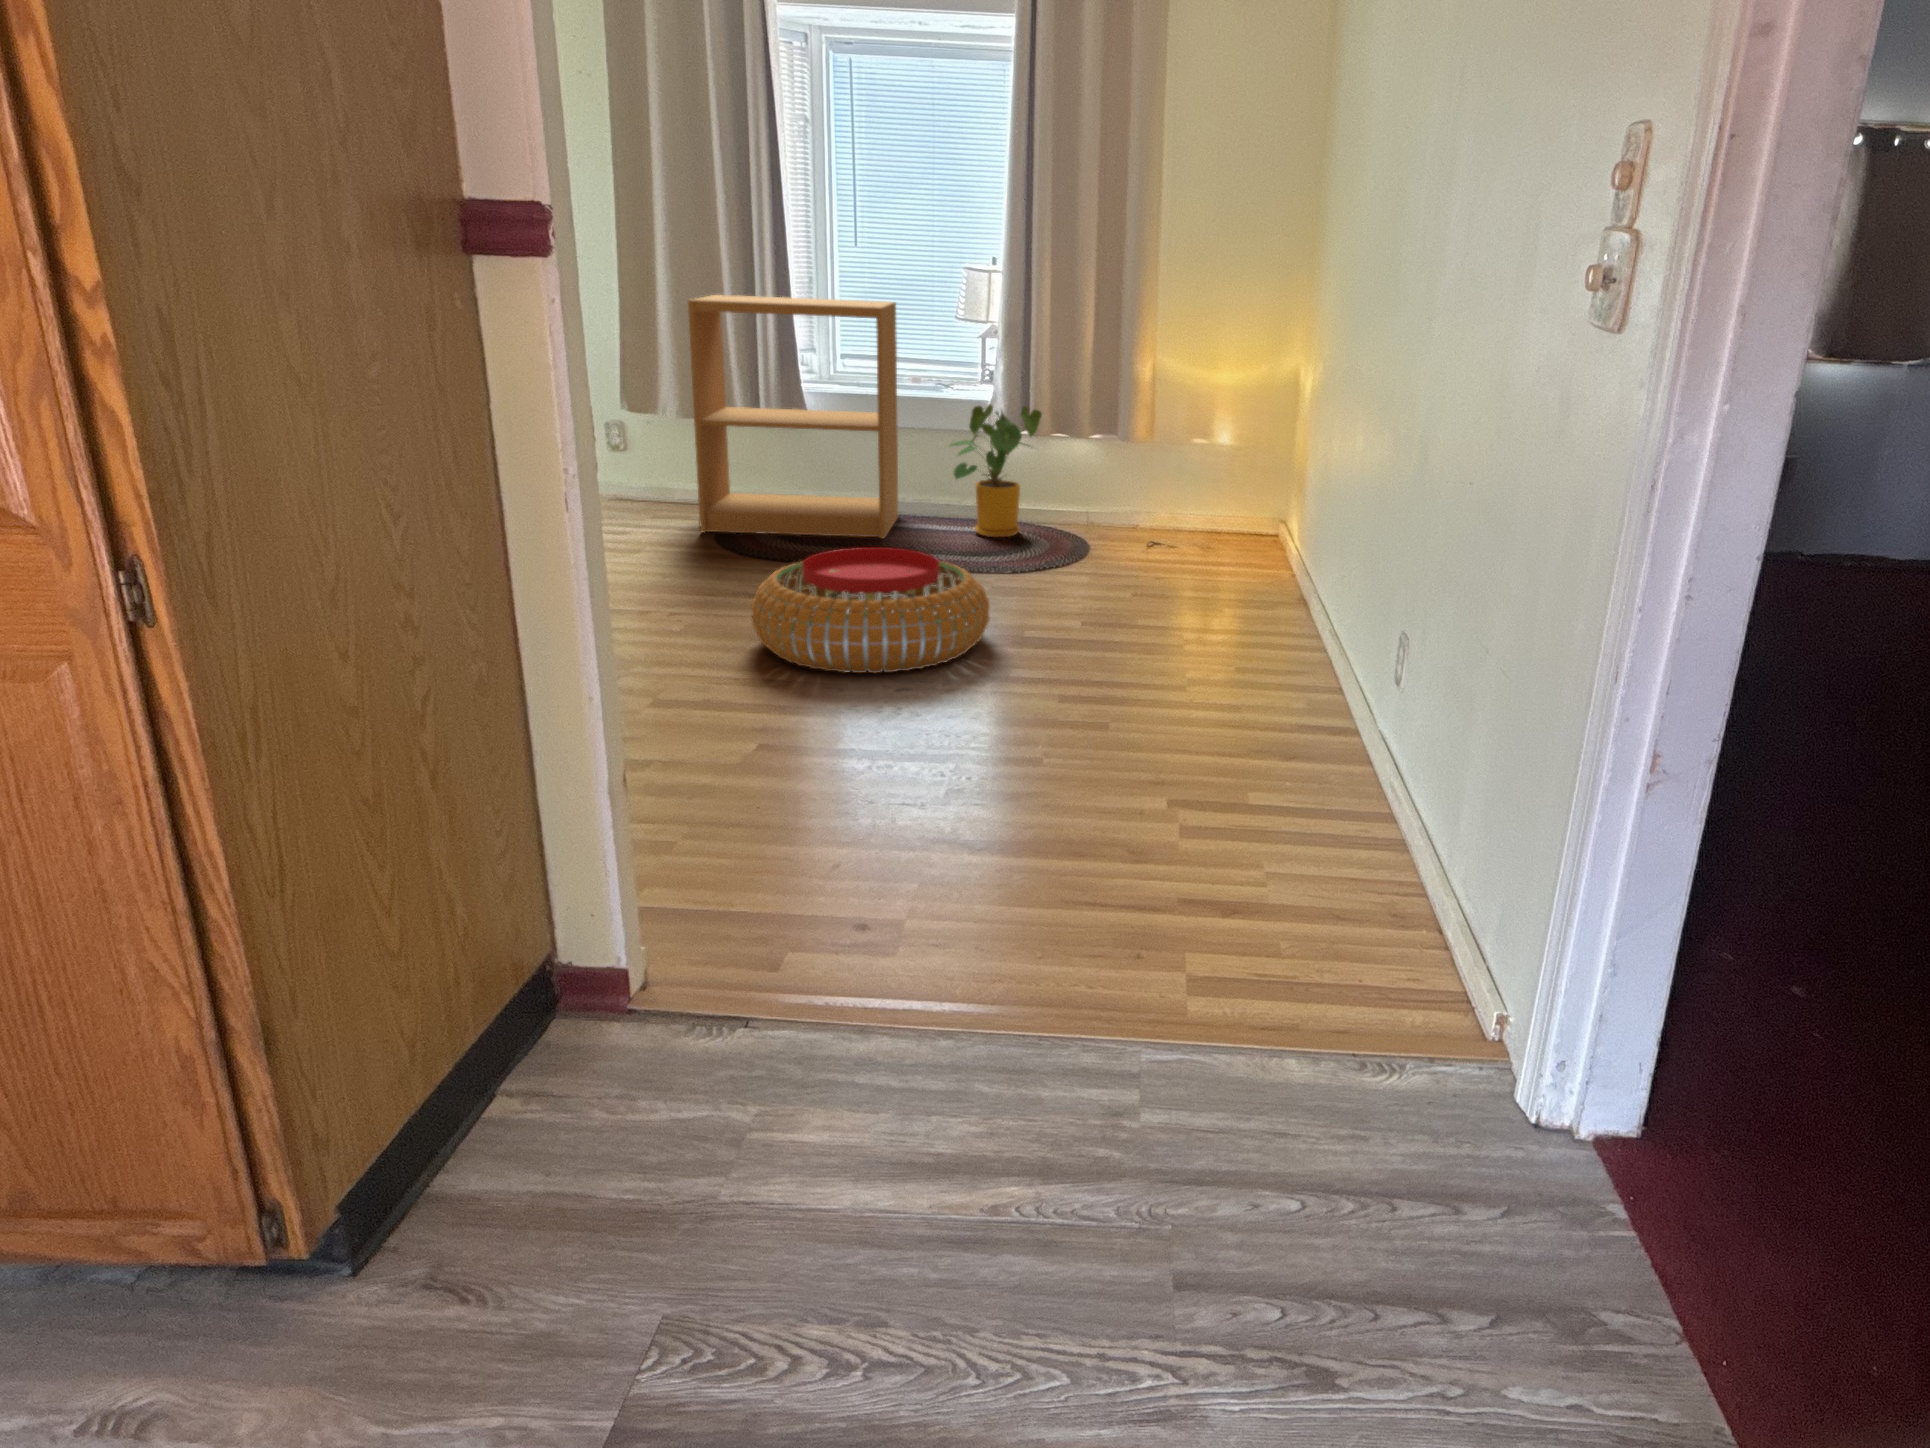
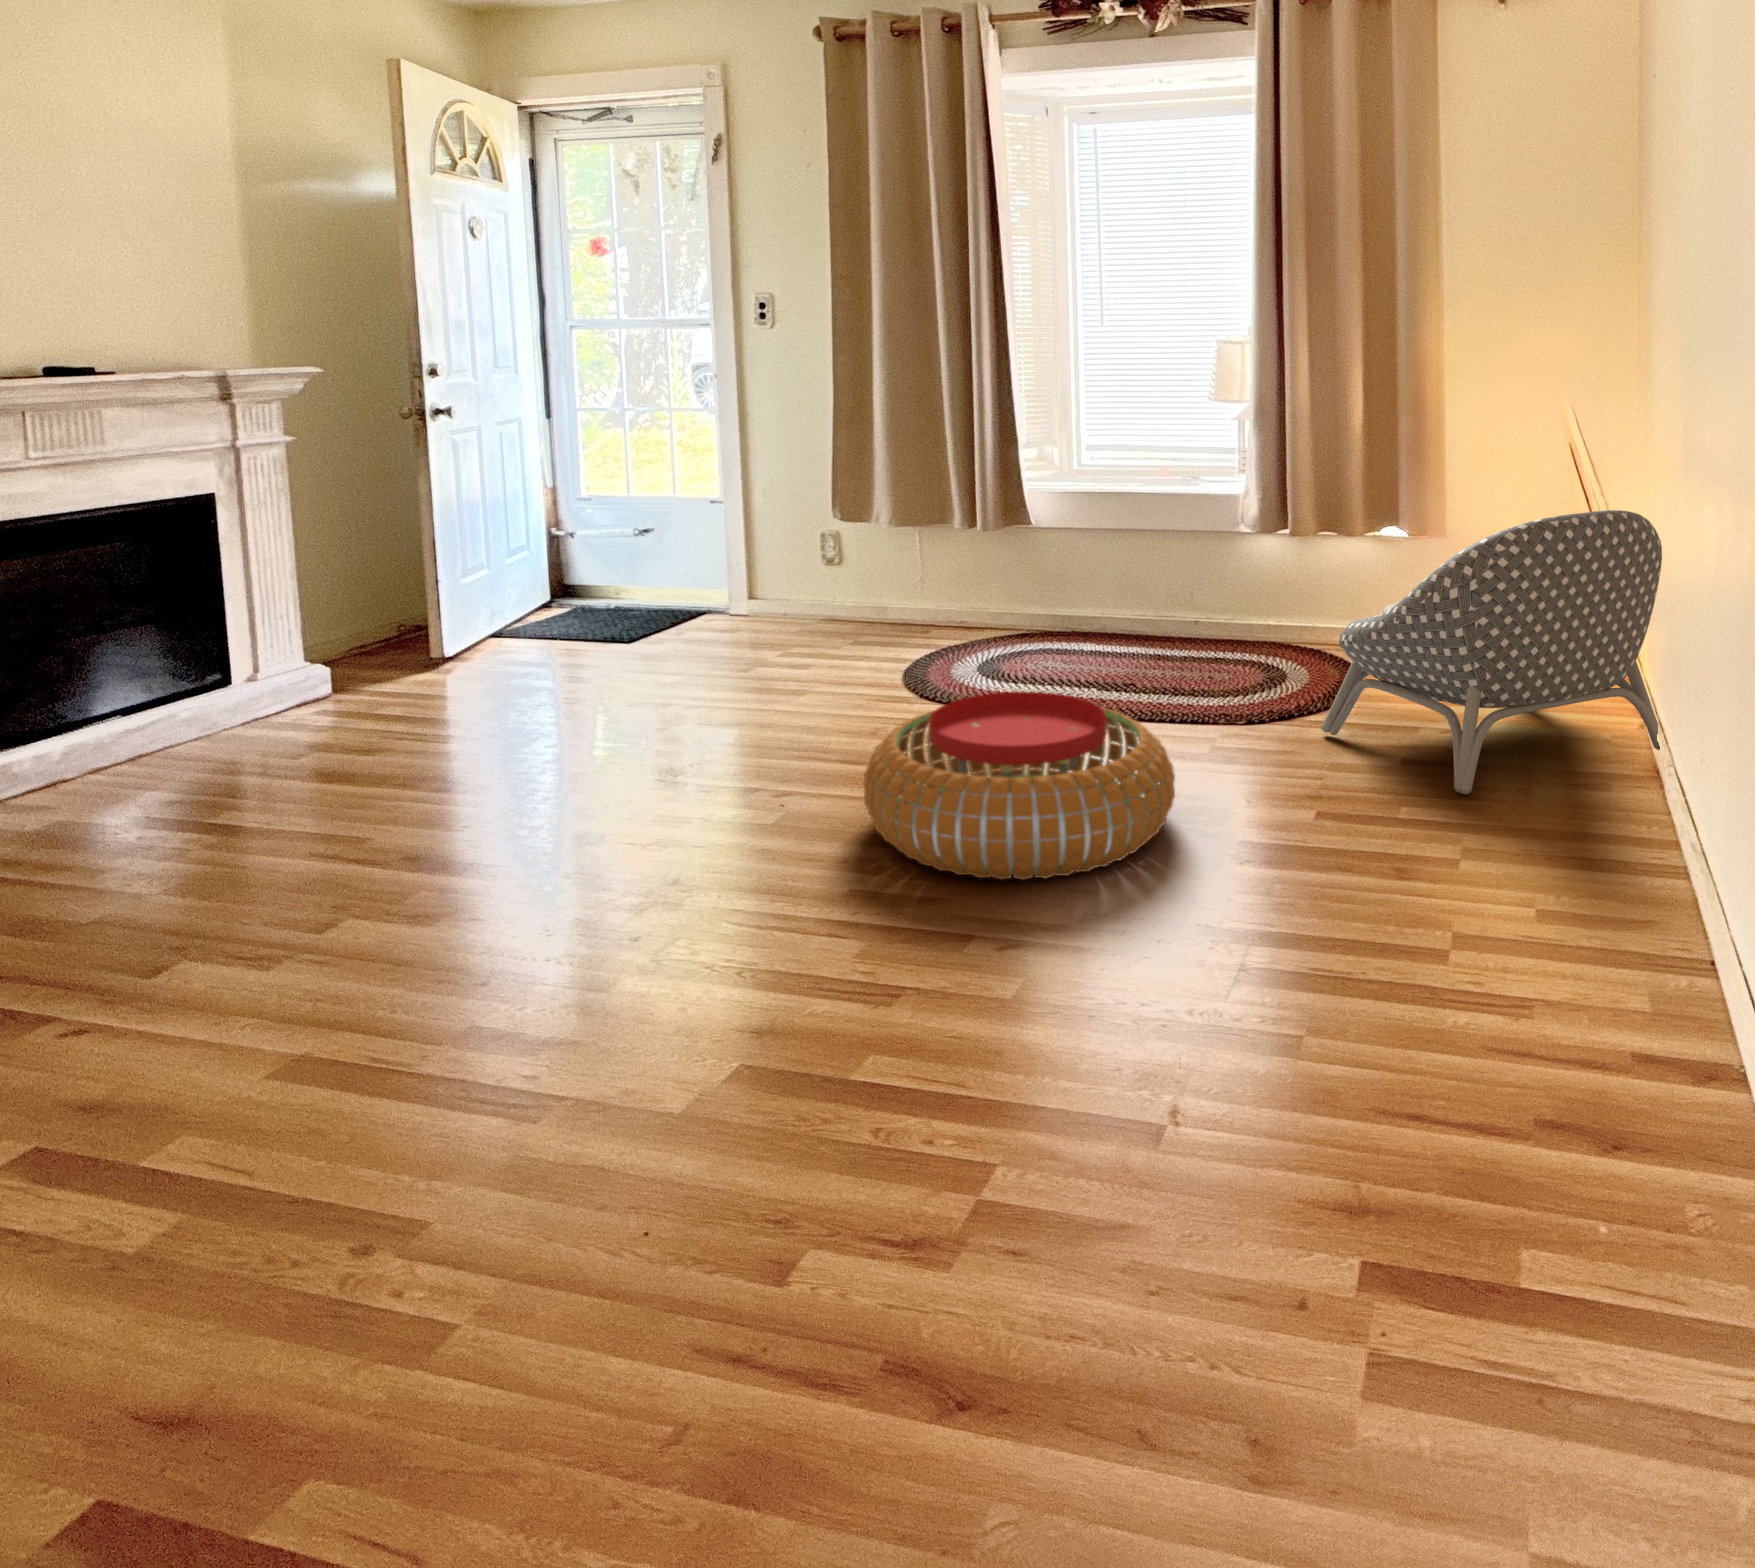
bookshelf: present [688,295,898,538] -> none [890,383,1128,661]
house plant: present [949,404,1042,537] -> none [1171,498,1297,663]
armchair: none [1074,412,1311,611] -> present [1321,510,1662,794]

